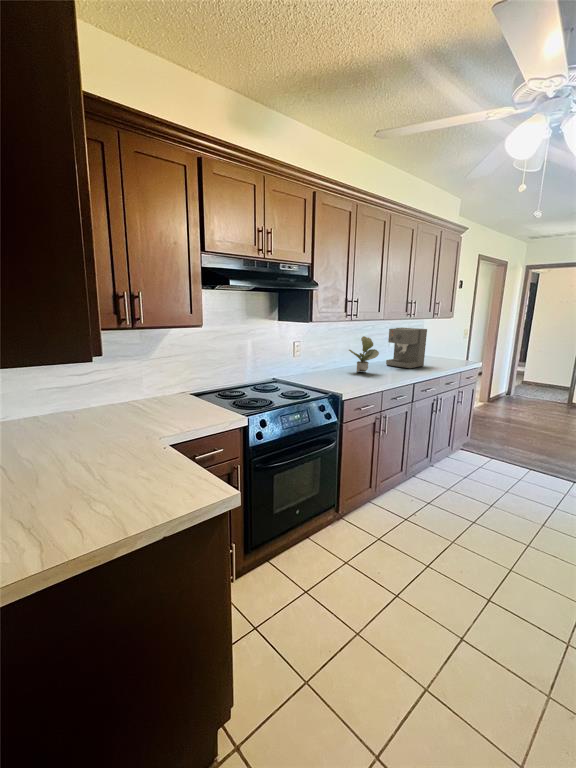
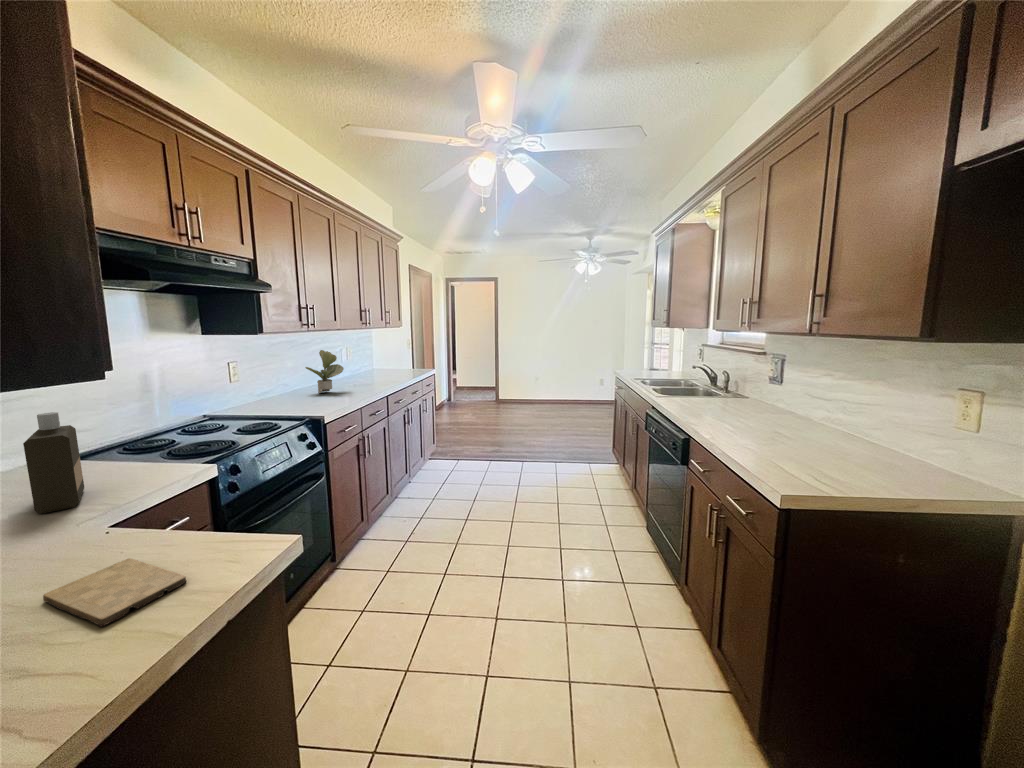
coffee maker: present [386,328,427,369] -> none [345,339,387,383]
bottle: none [154,369,183,427] -> present [23,412,84,514]
cutting board: none [117,469,168,508] -> present [43,558,186,627]

